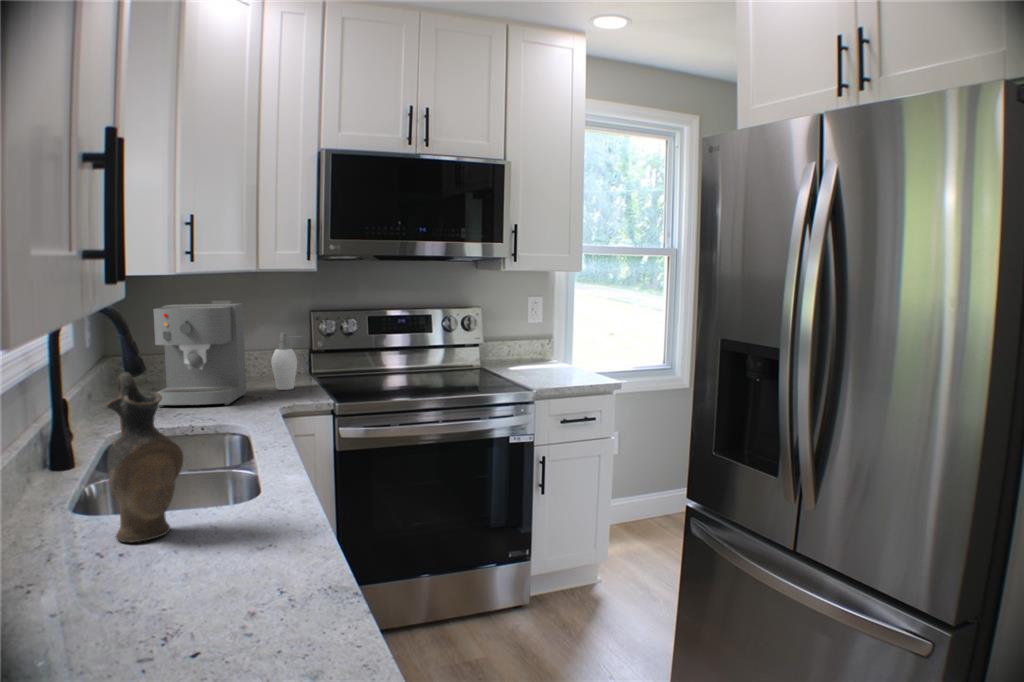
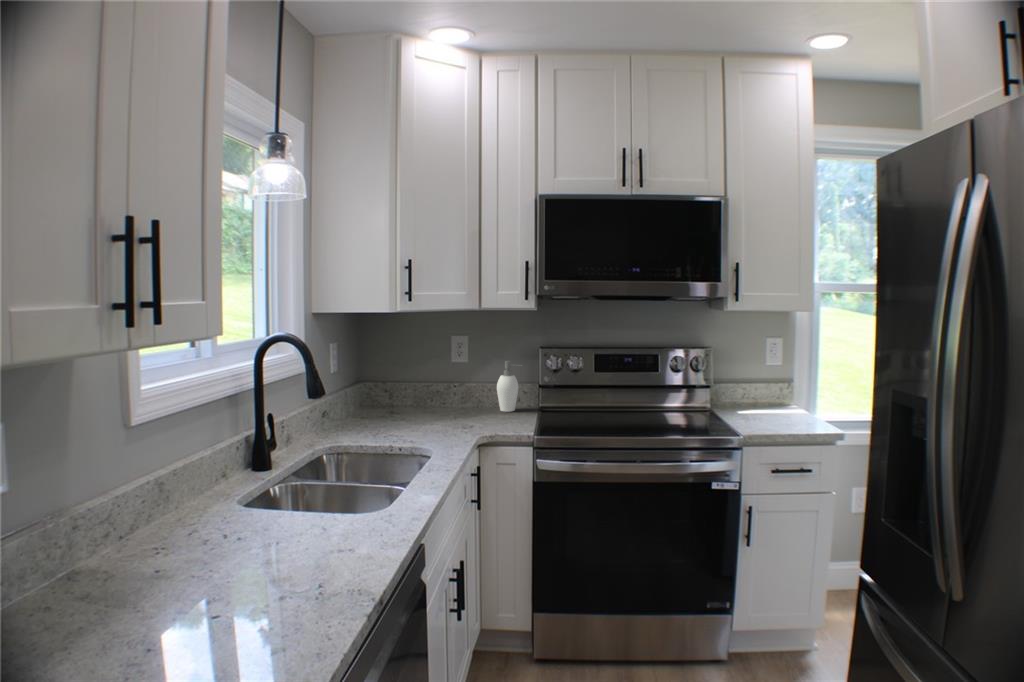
coffee maker: present [154,304,246,407] -> none [391,334,471,424]
ceramic pitcher: present [107,372,183,542] -> none [106,415,199,623]

